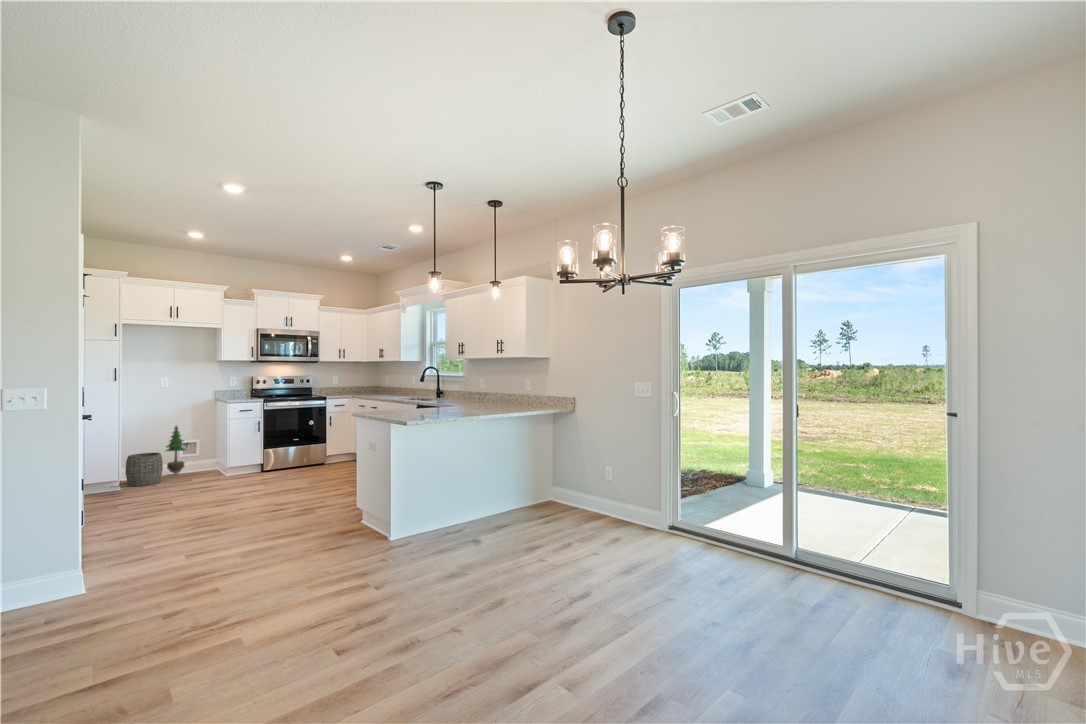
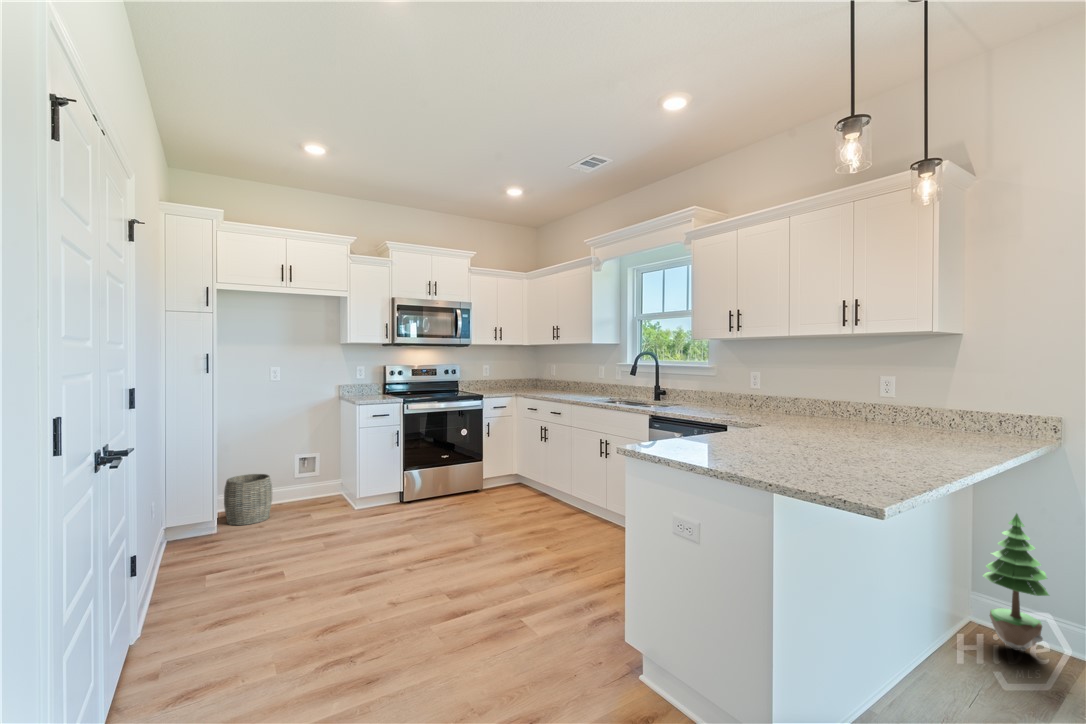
potted tree: present [166,426,185,474] -> present [983,514,1049,651]

